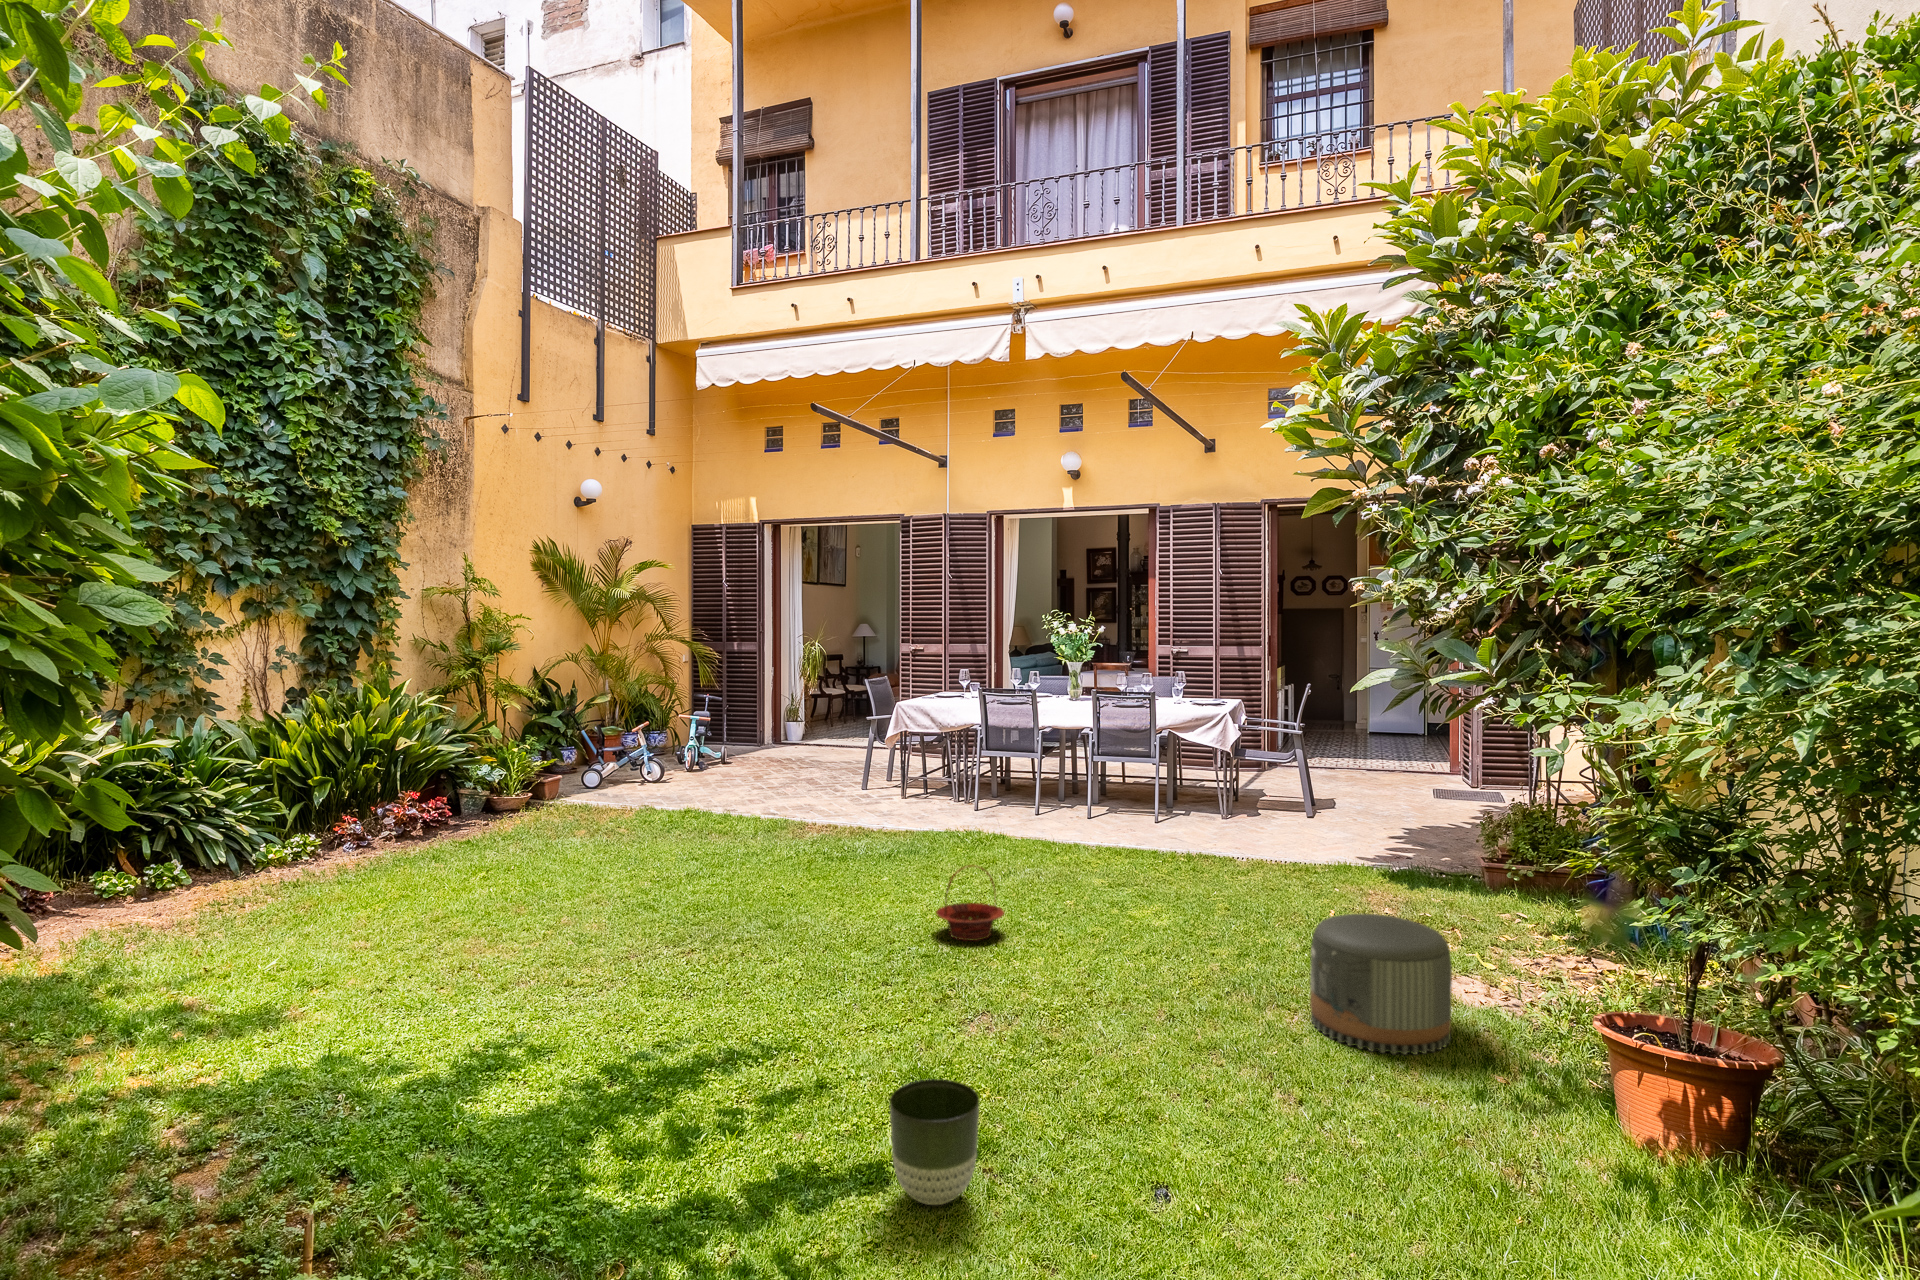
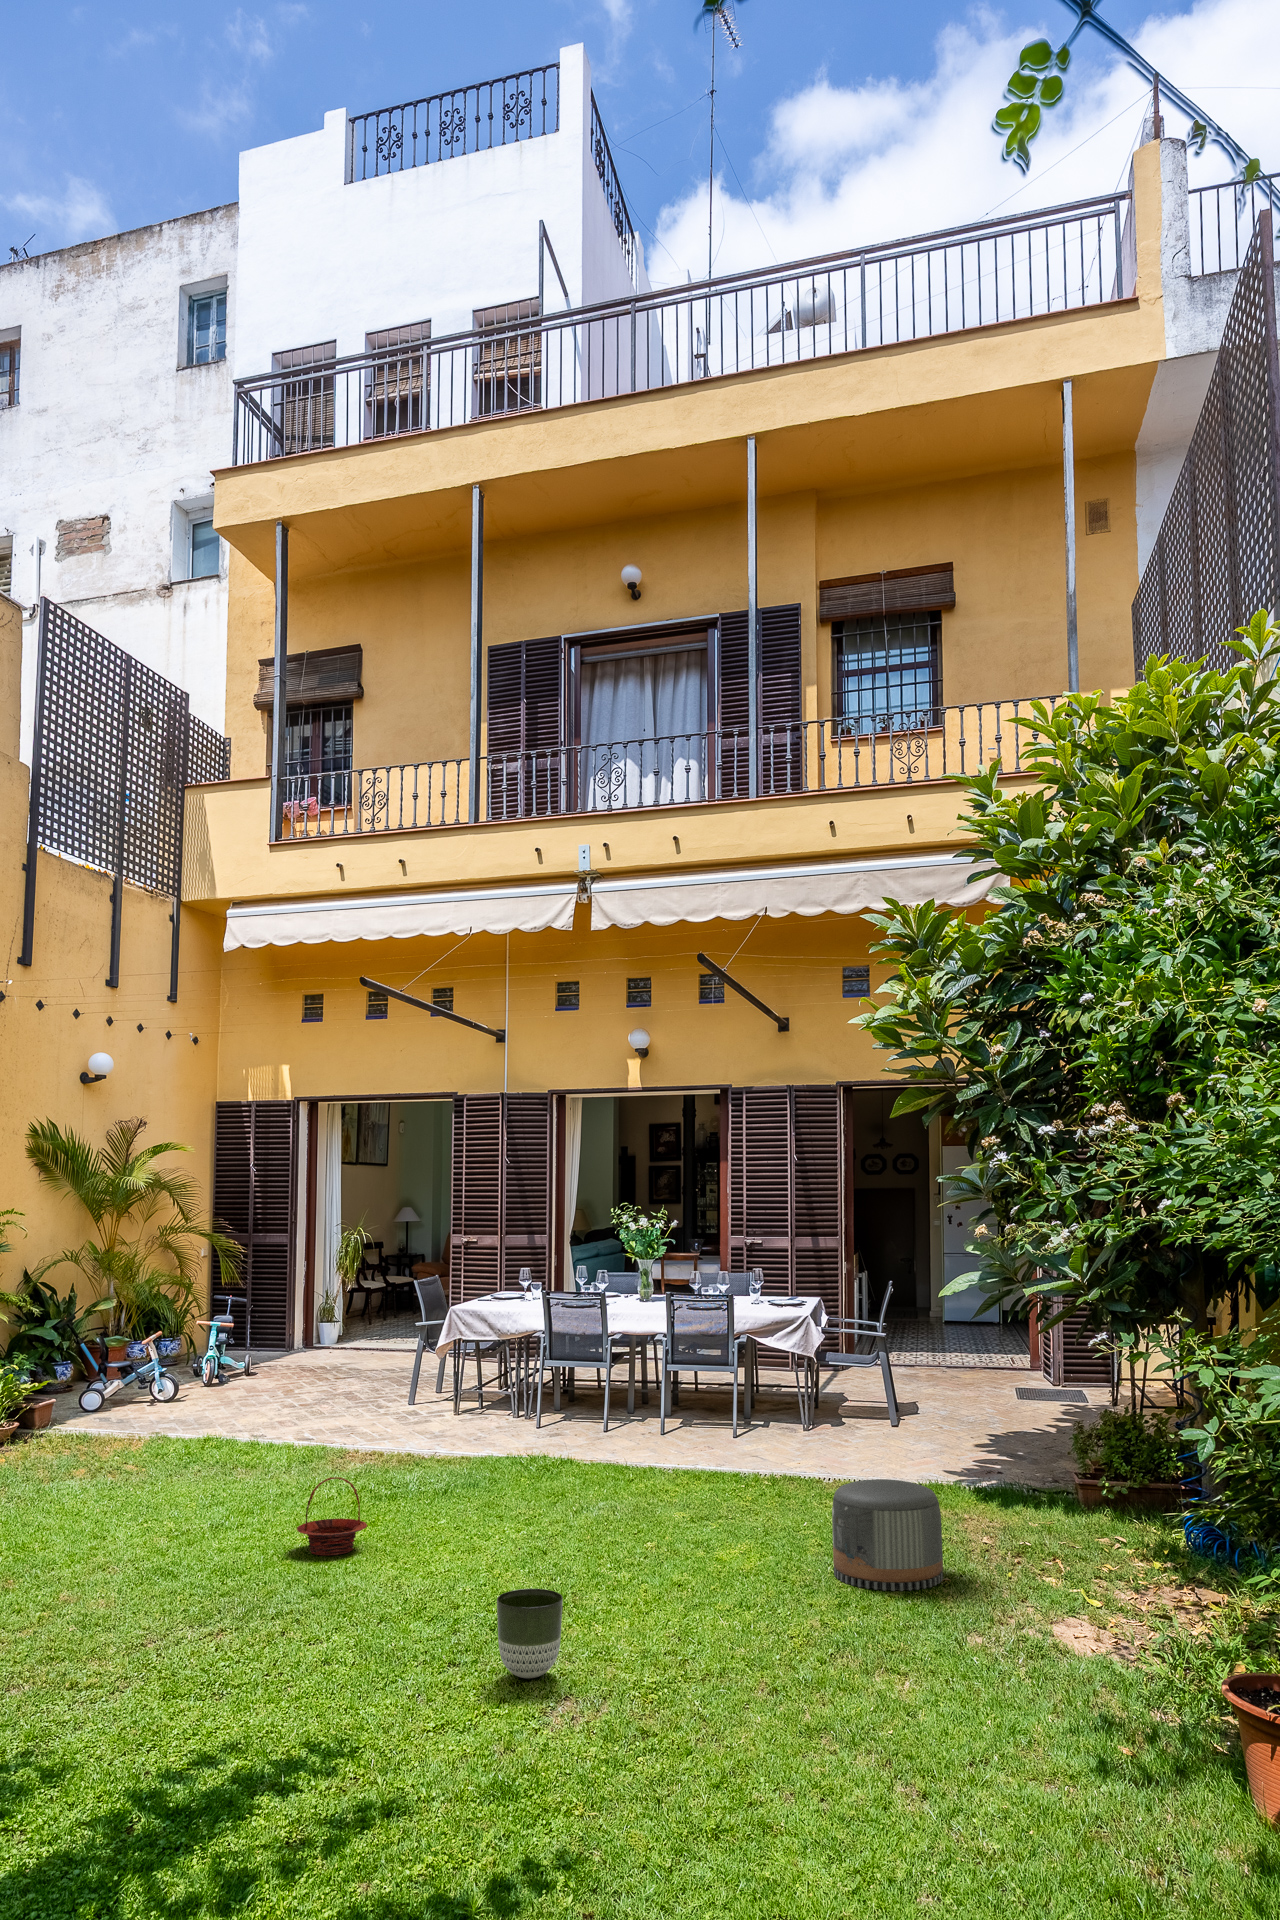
basket: present [936,866,1004,941] -> present [297,1477,367,1555]

